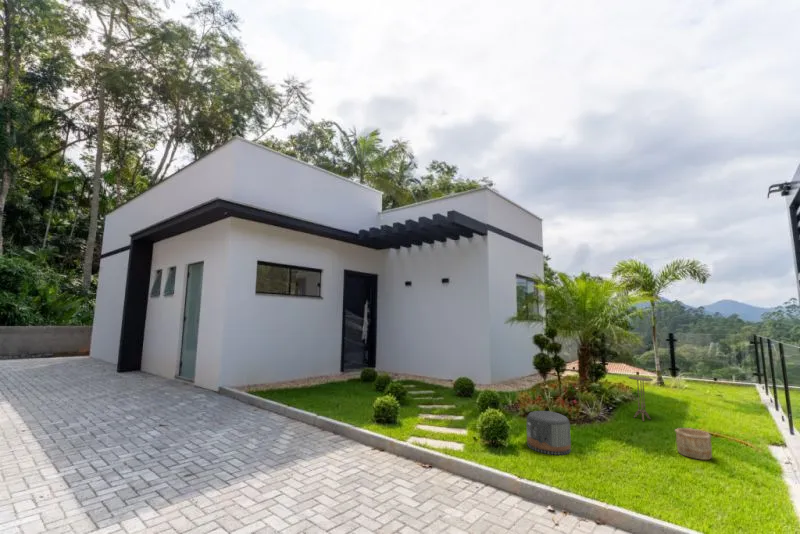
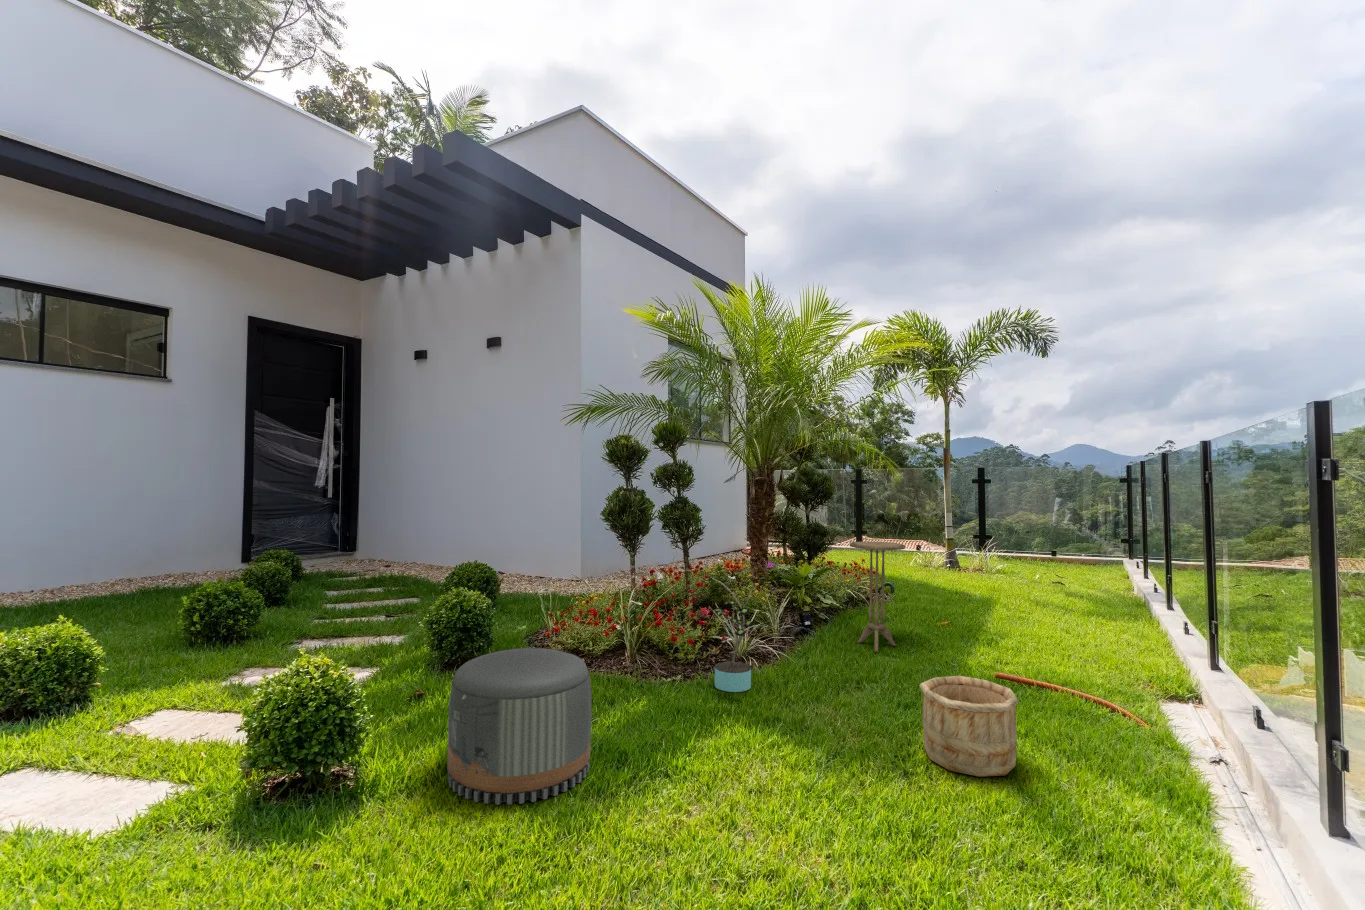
potted plant: none [581,386,607,431] -> present [704,567,768,692]

